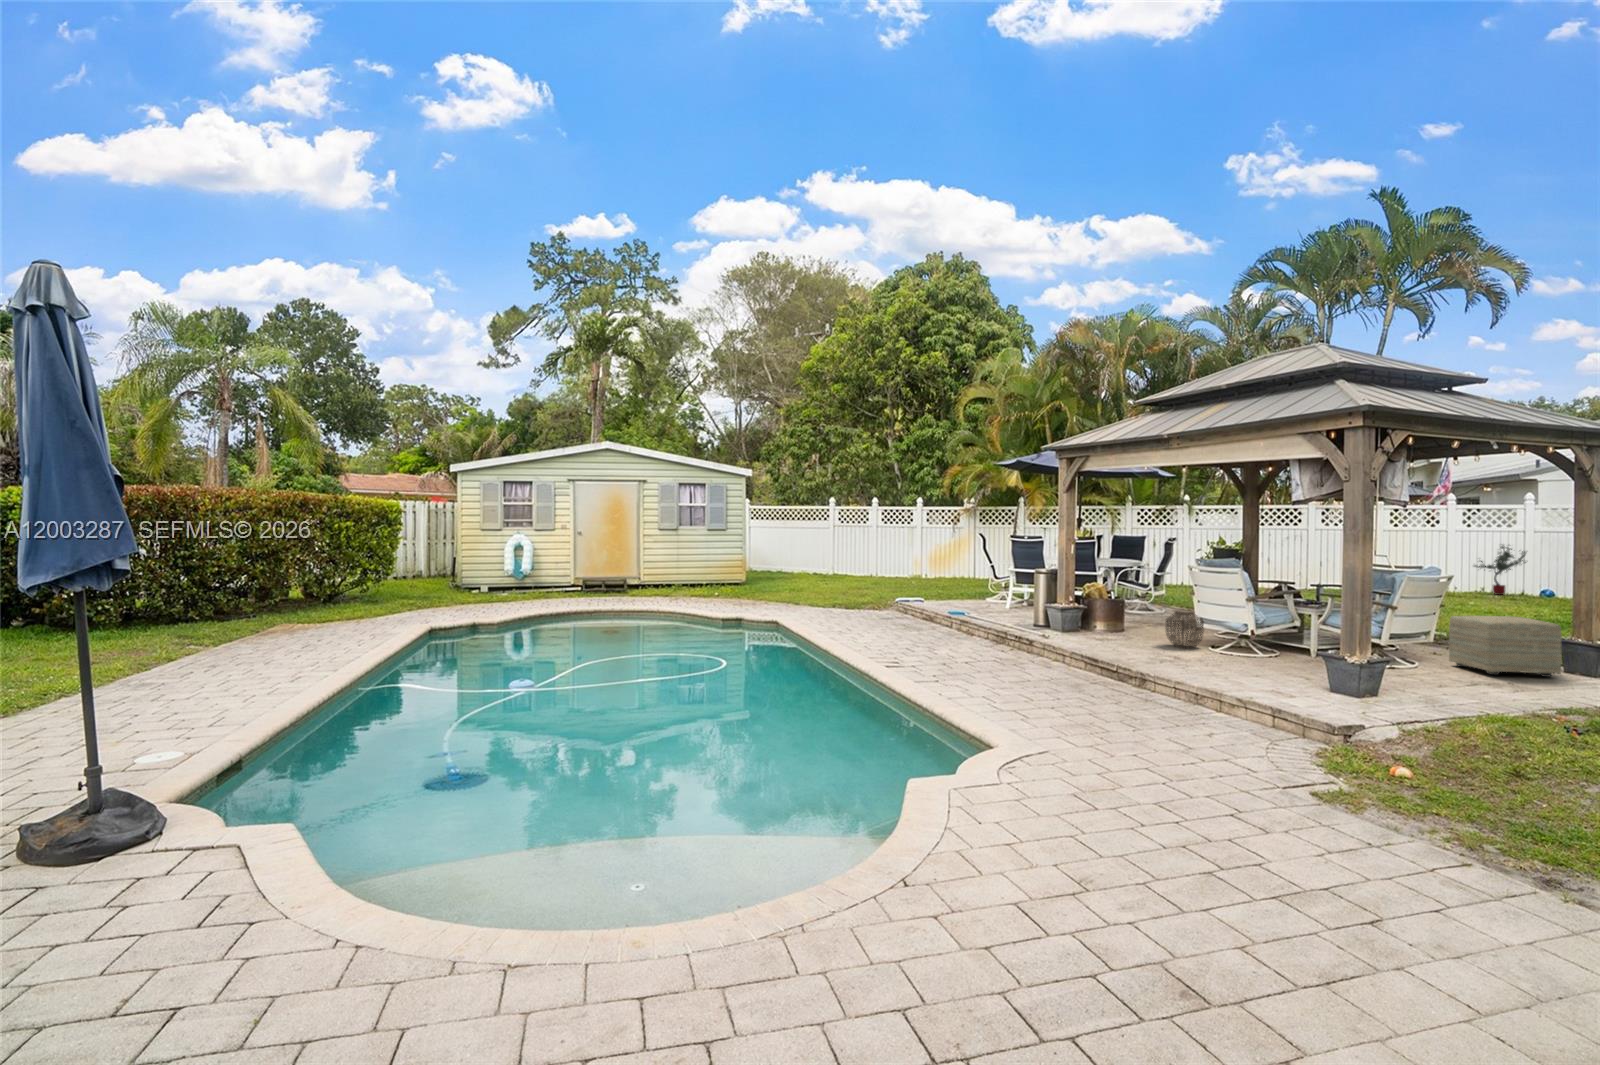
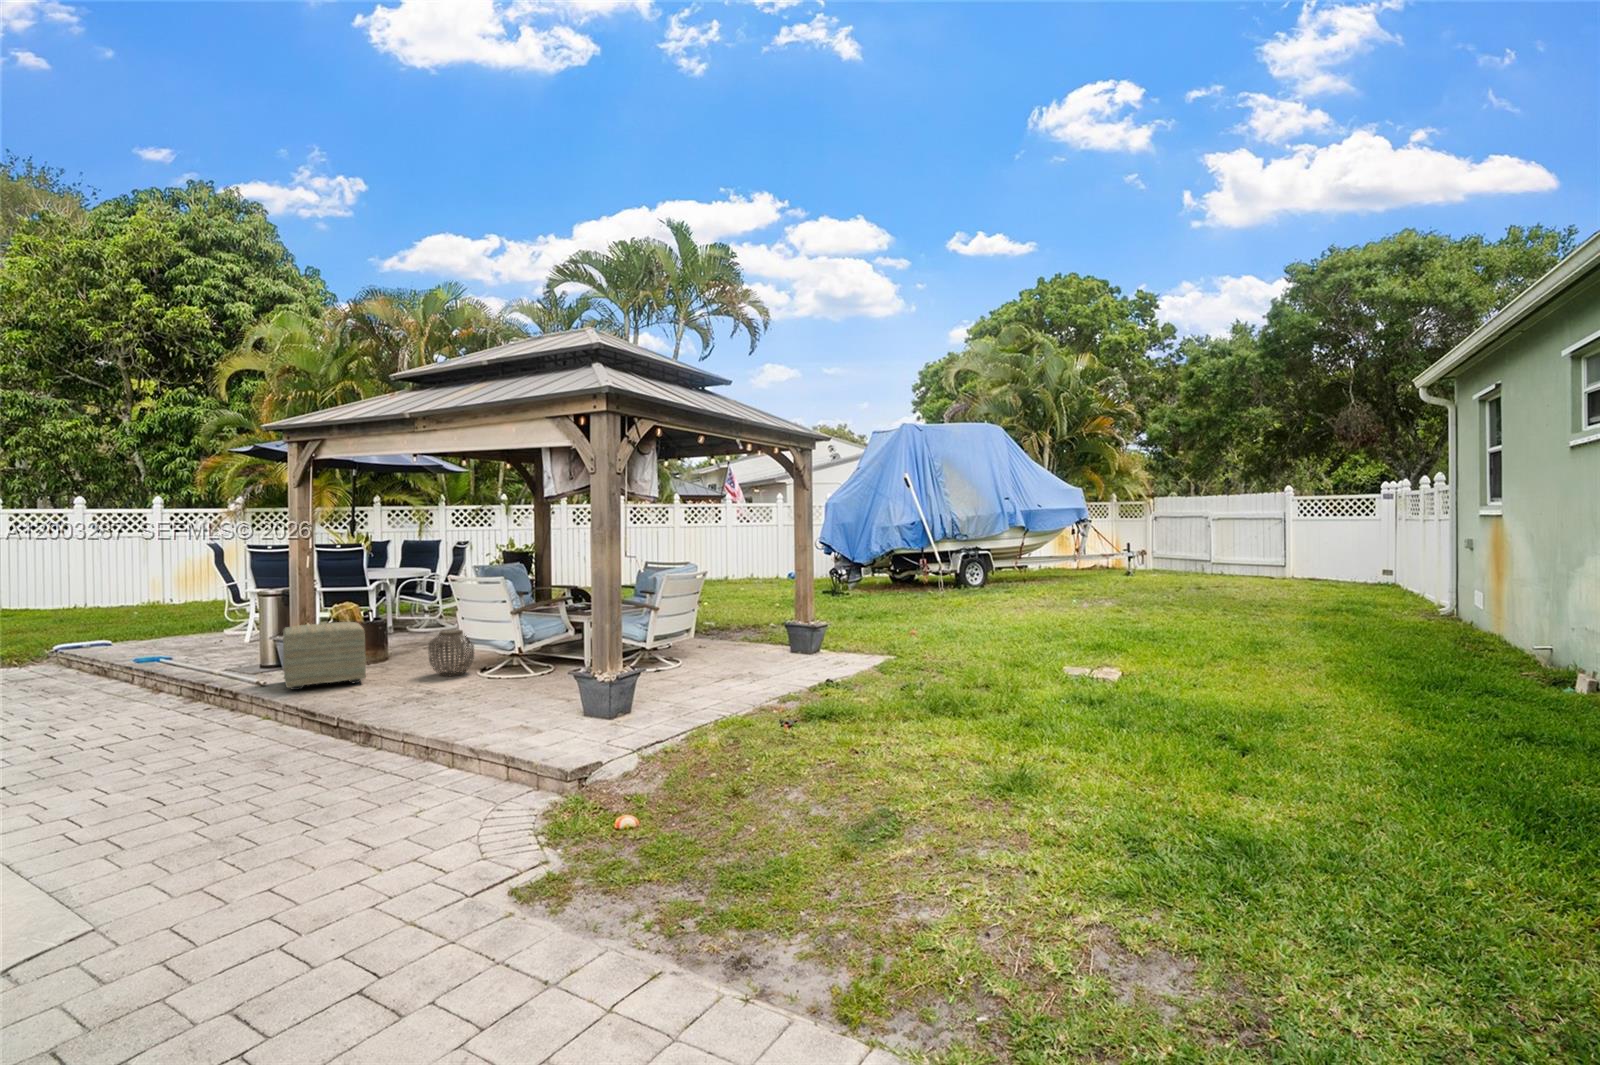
potted tree: present [1474,545,1526,595] -> none [740,537,775,581]
ottoman: present [1449,616,1562,677] -> present [283,622,366,690]

